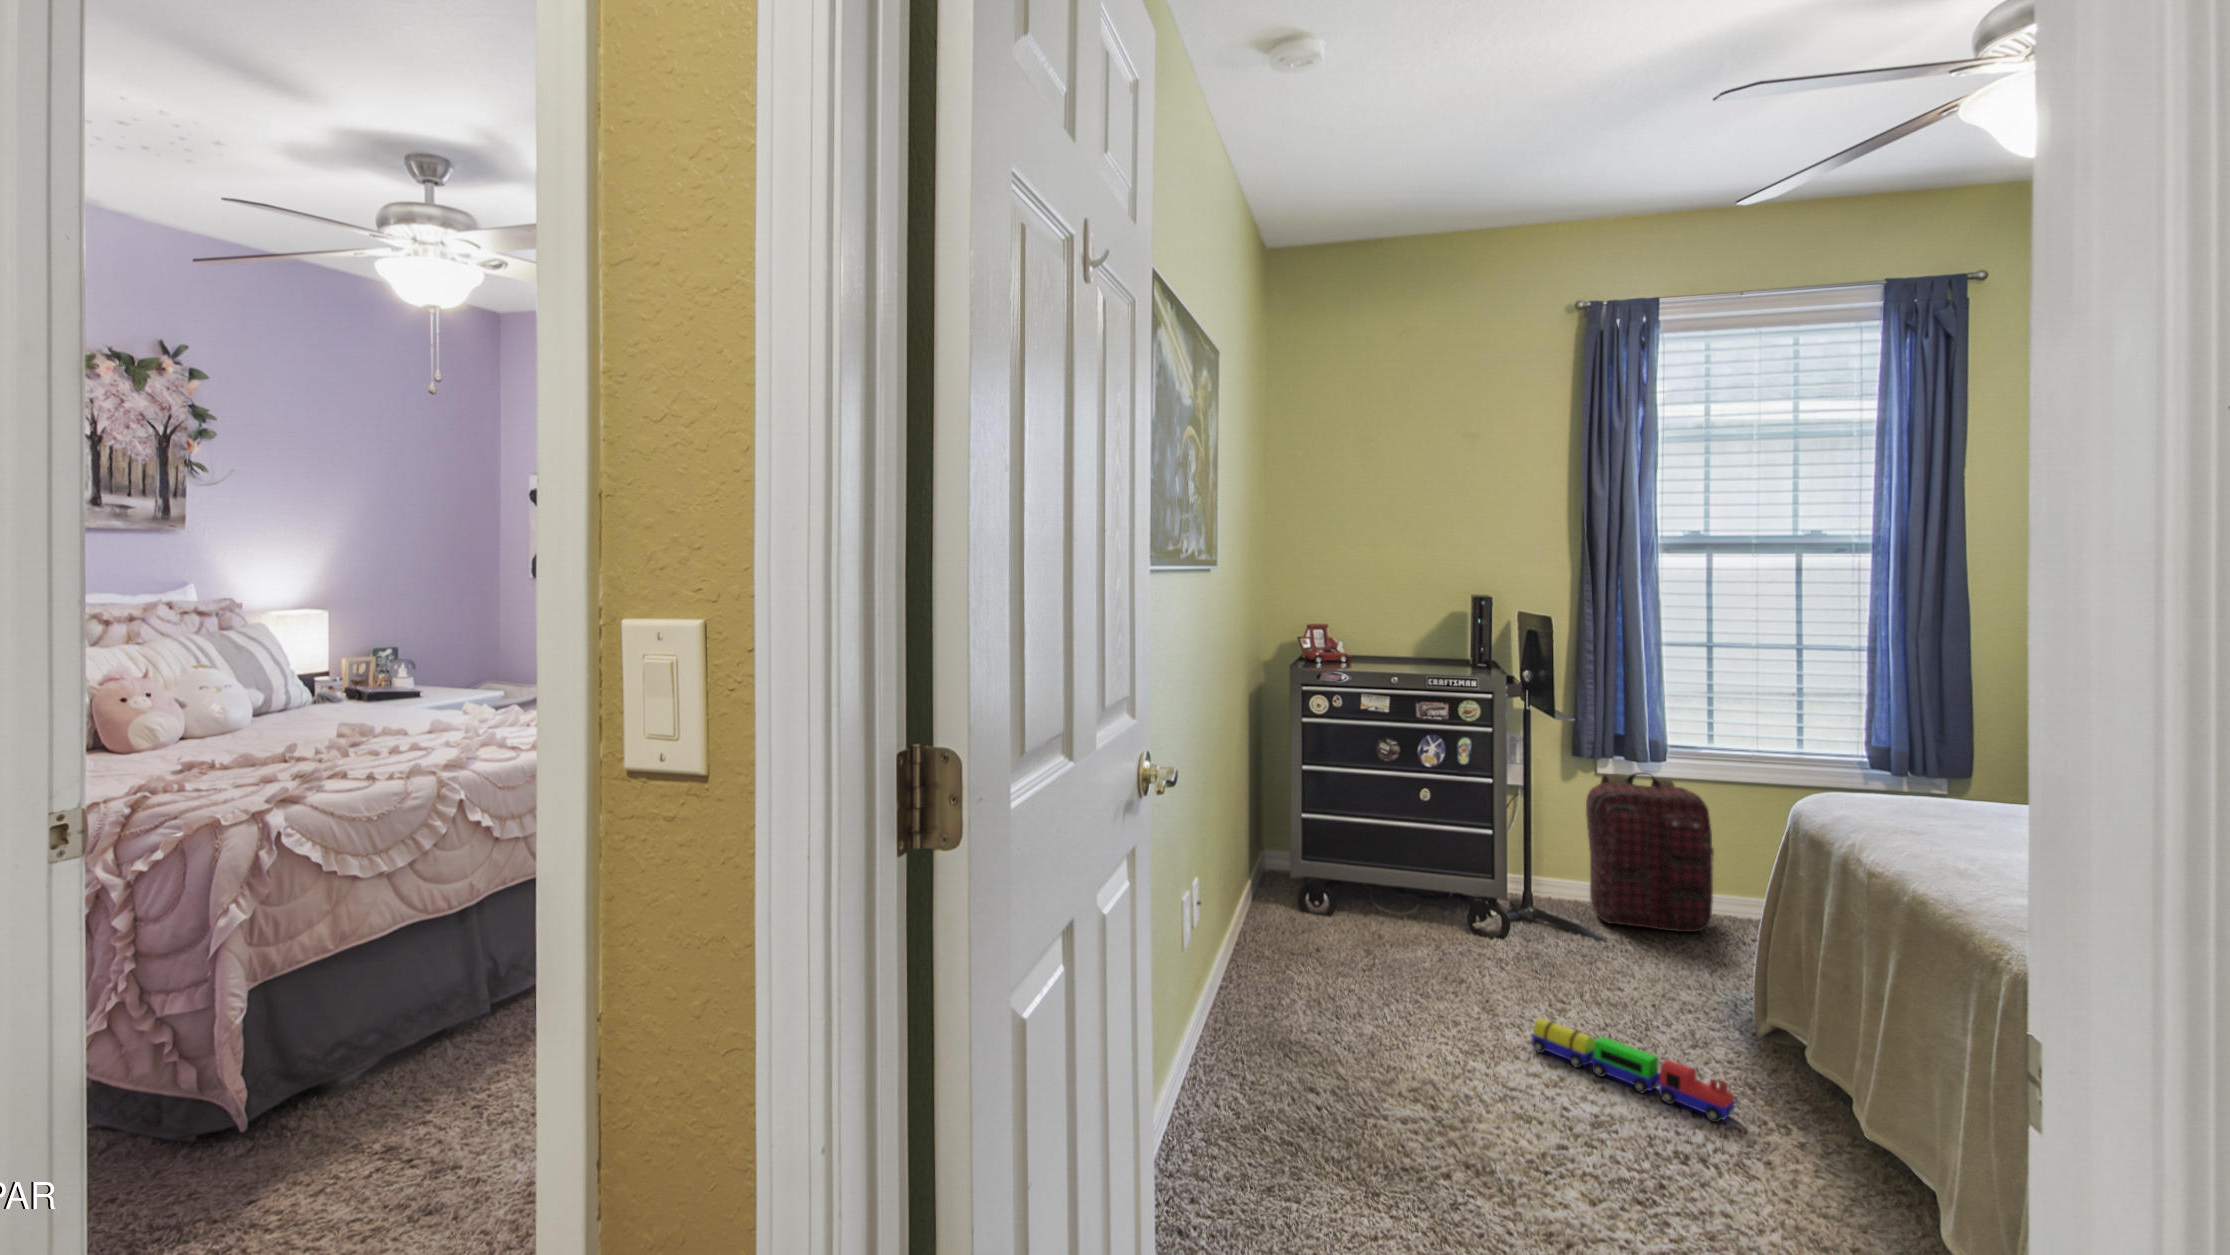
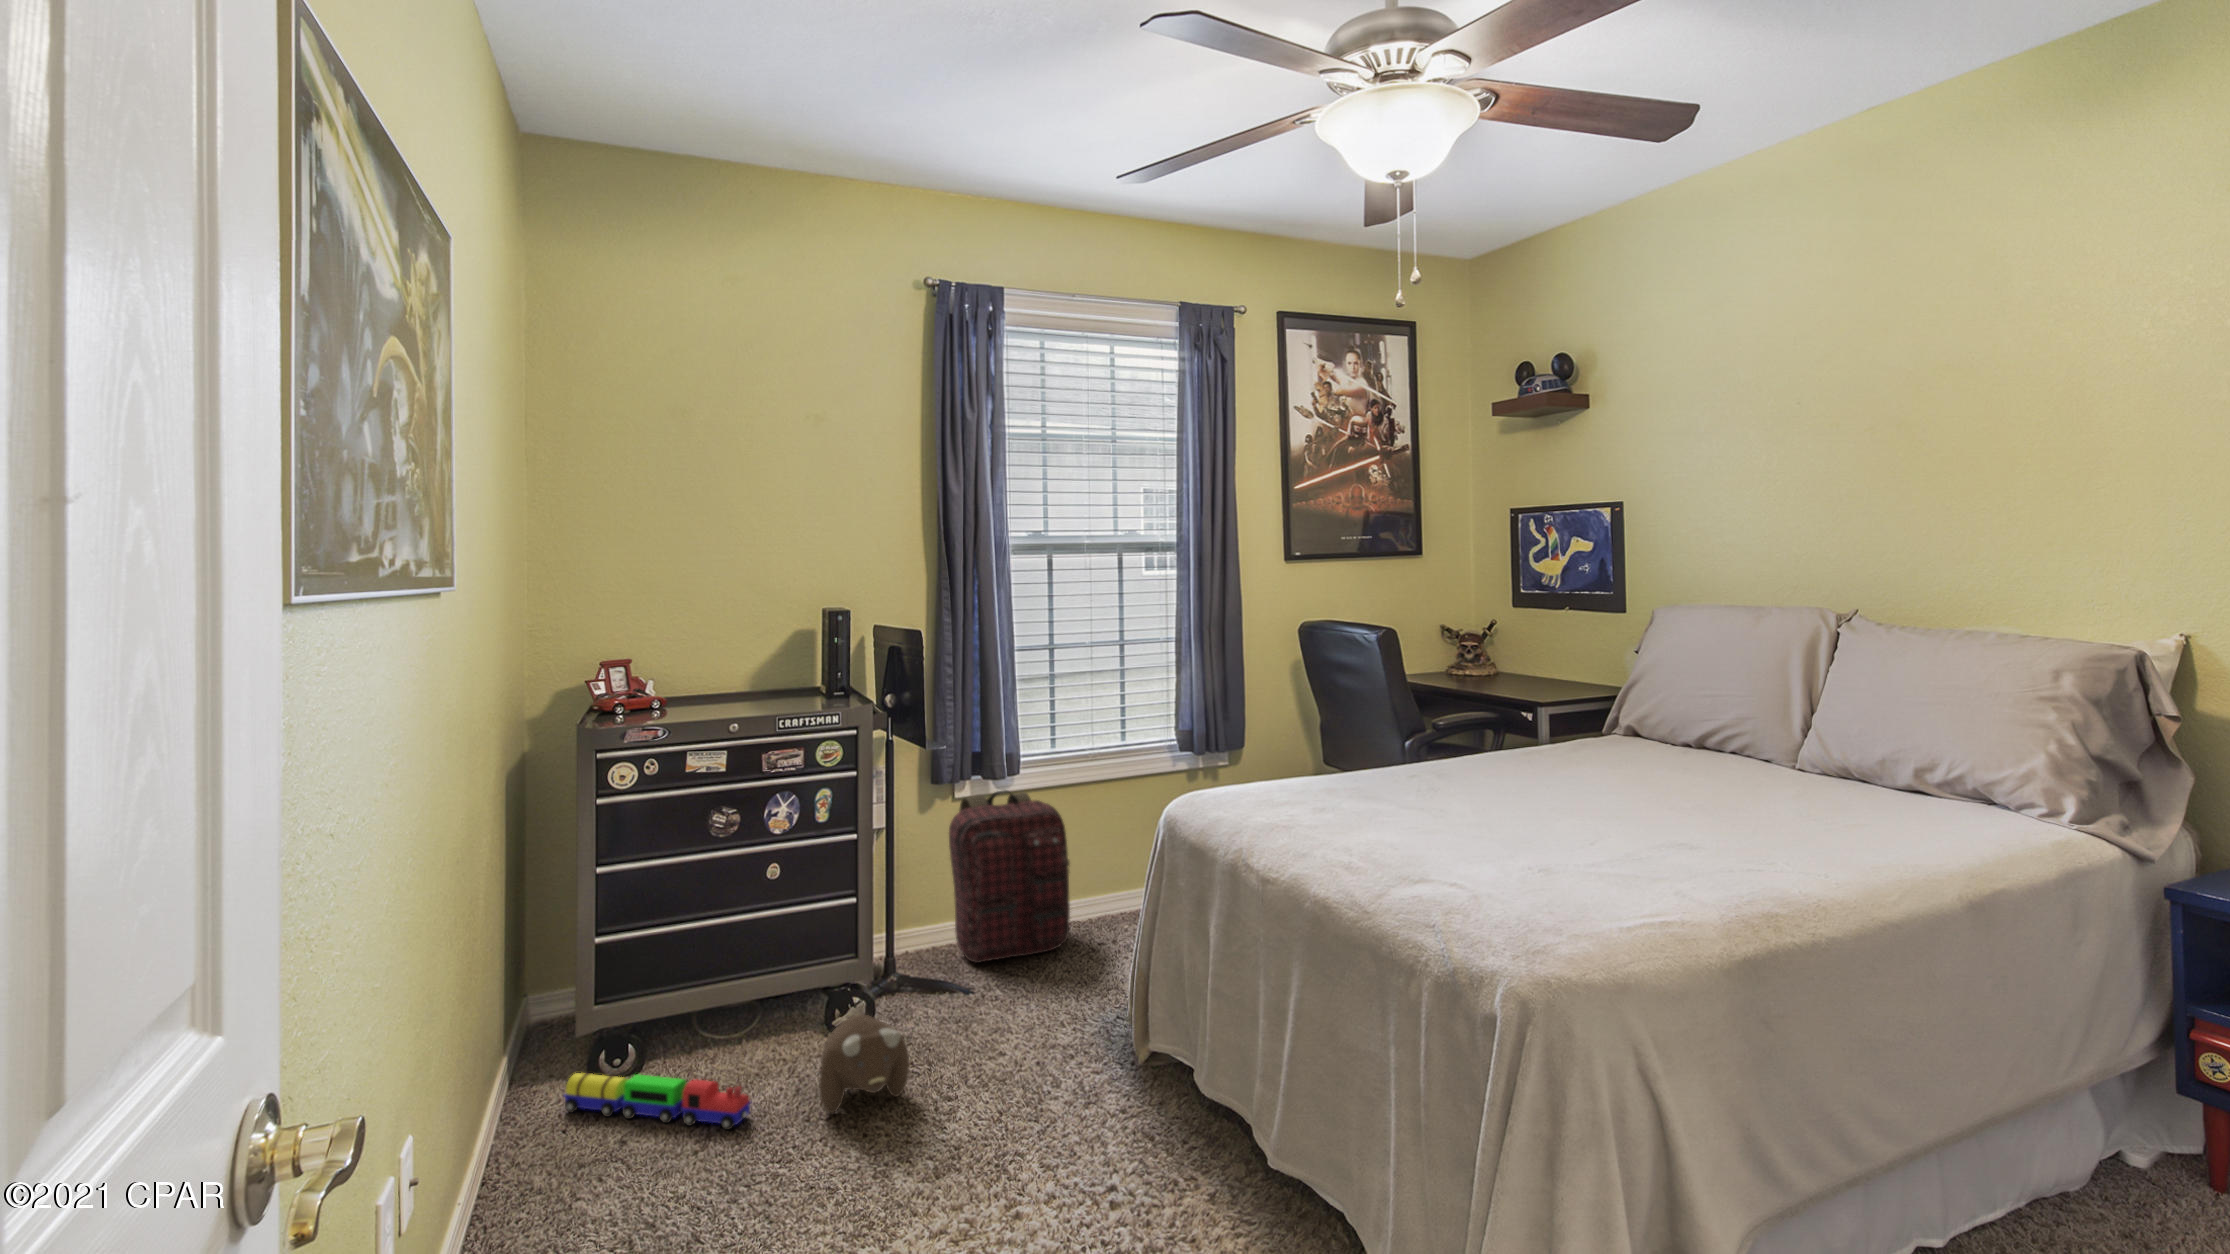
plush toy: none [1450,916,1526,990] -> present [819,1014,909,1113]
toy train: present [1532,1018,1735,1122] -> present [564,1073,751,1130]

